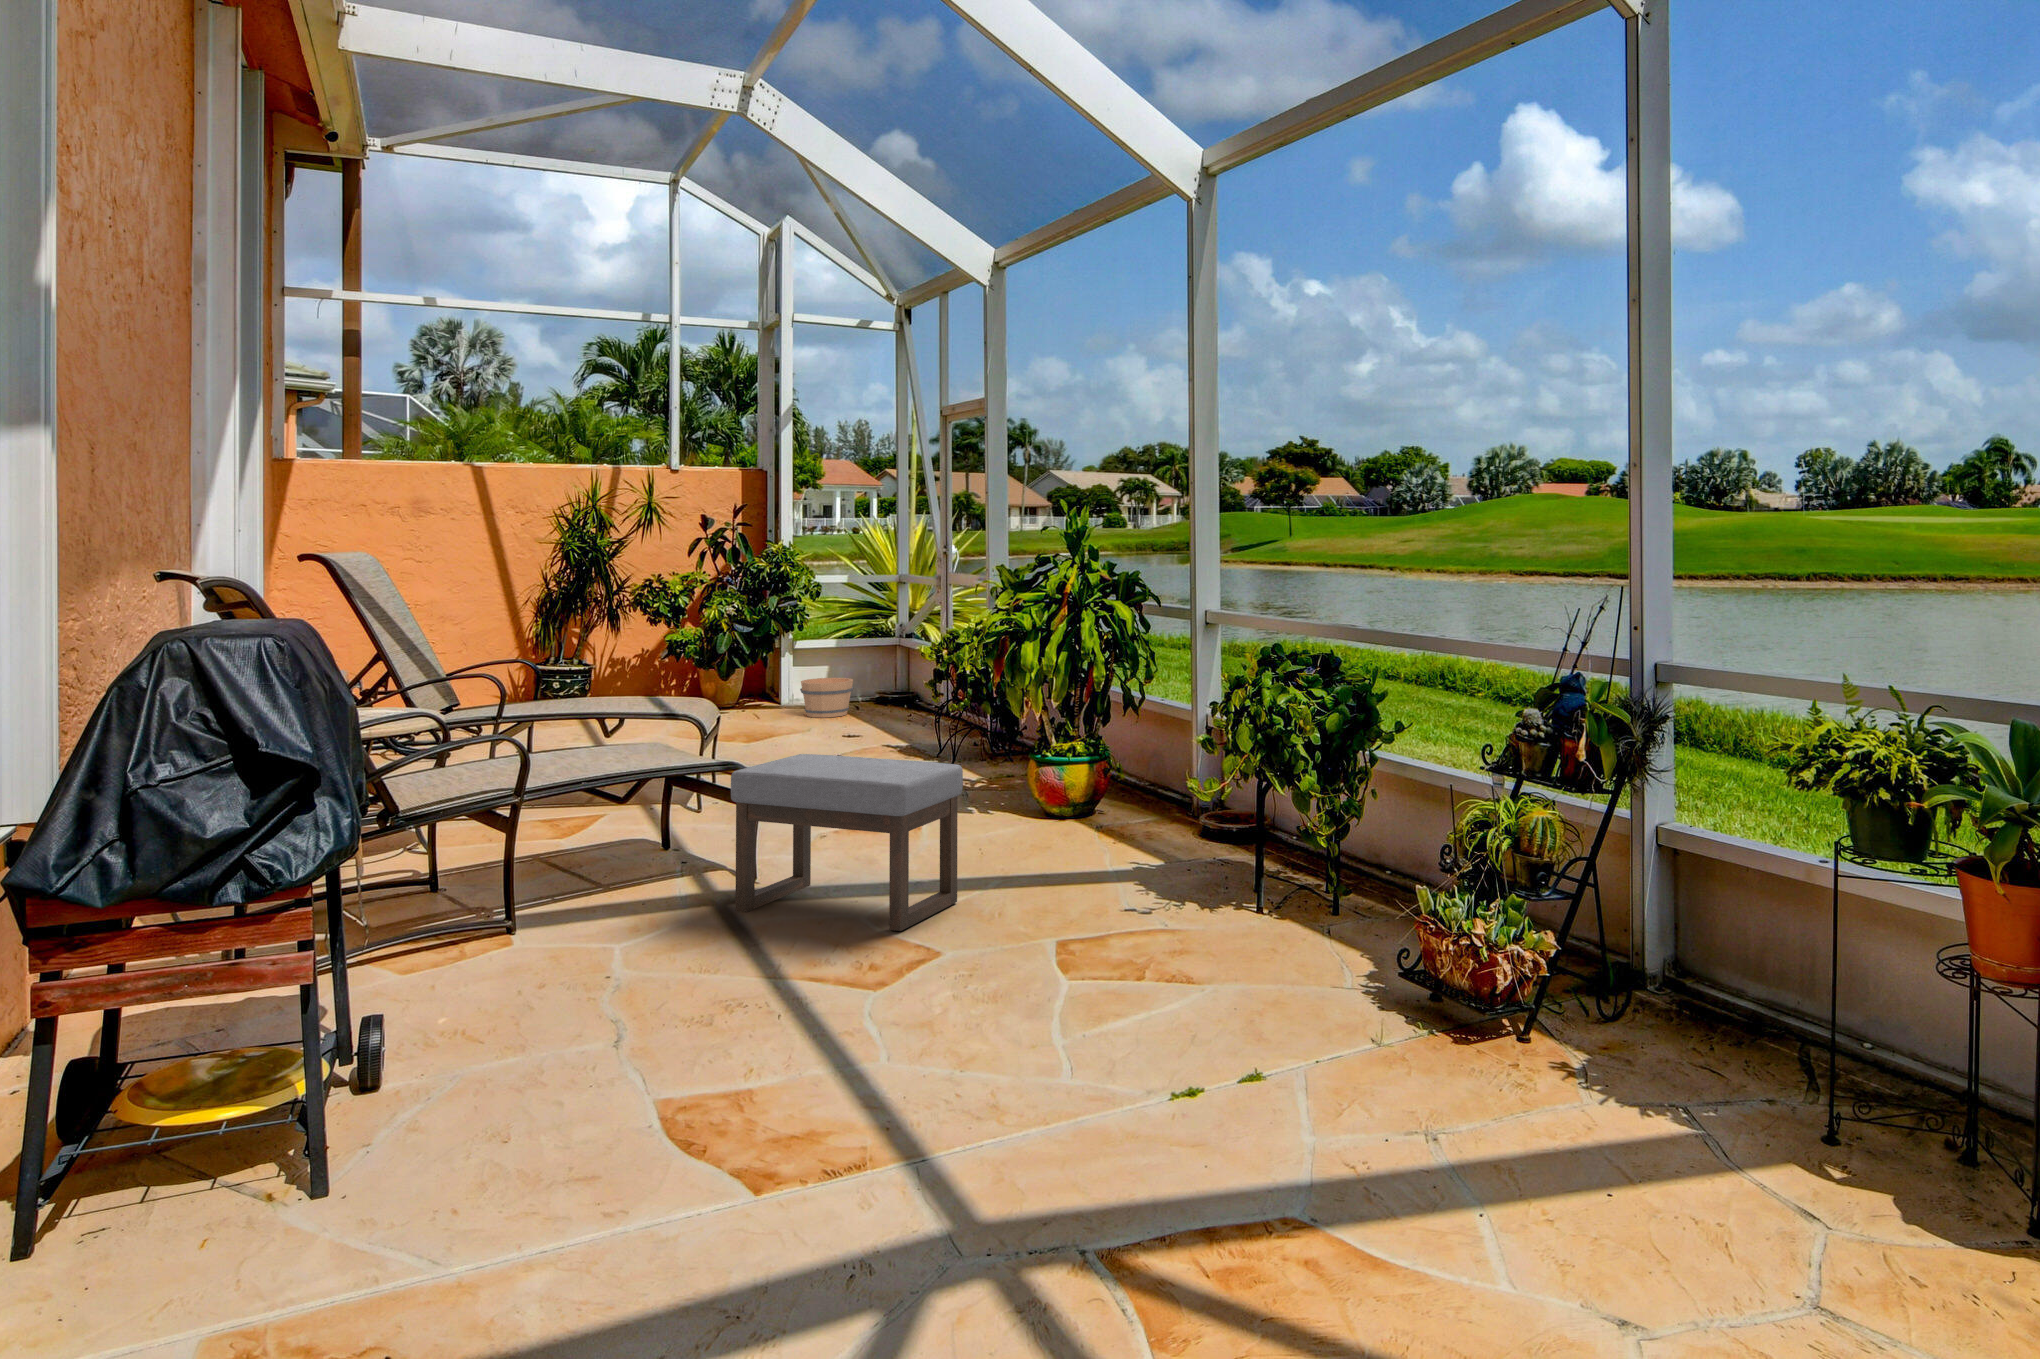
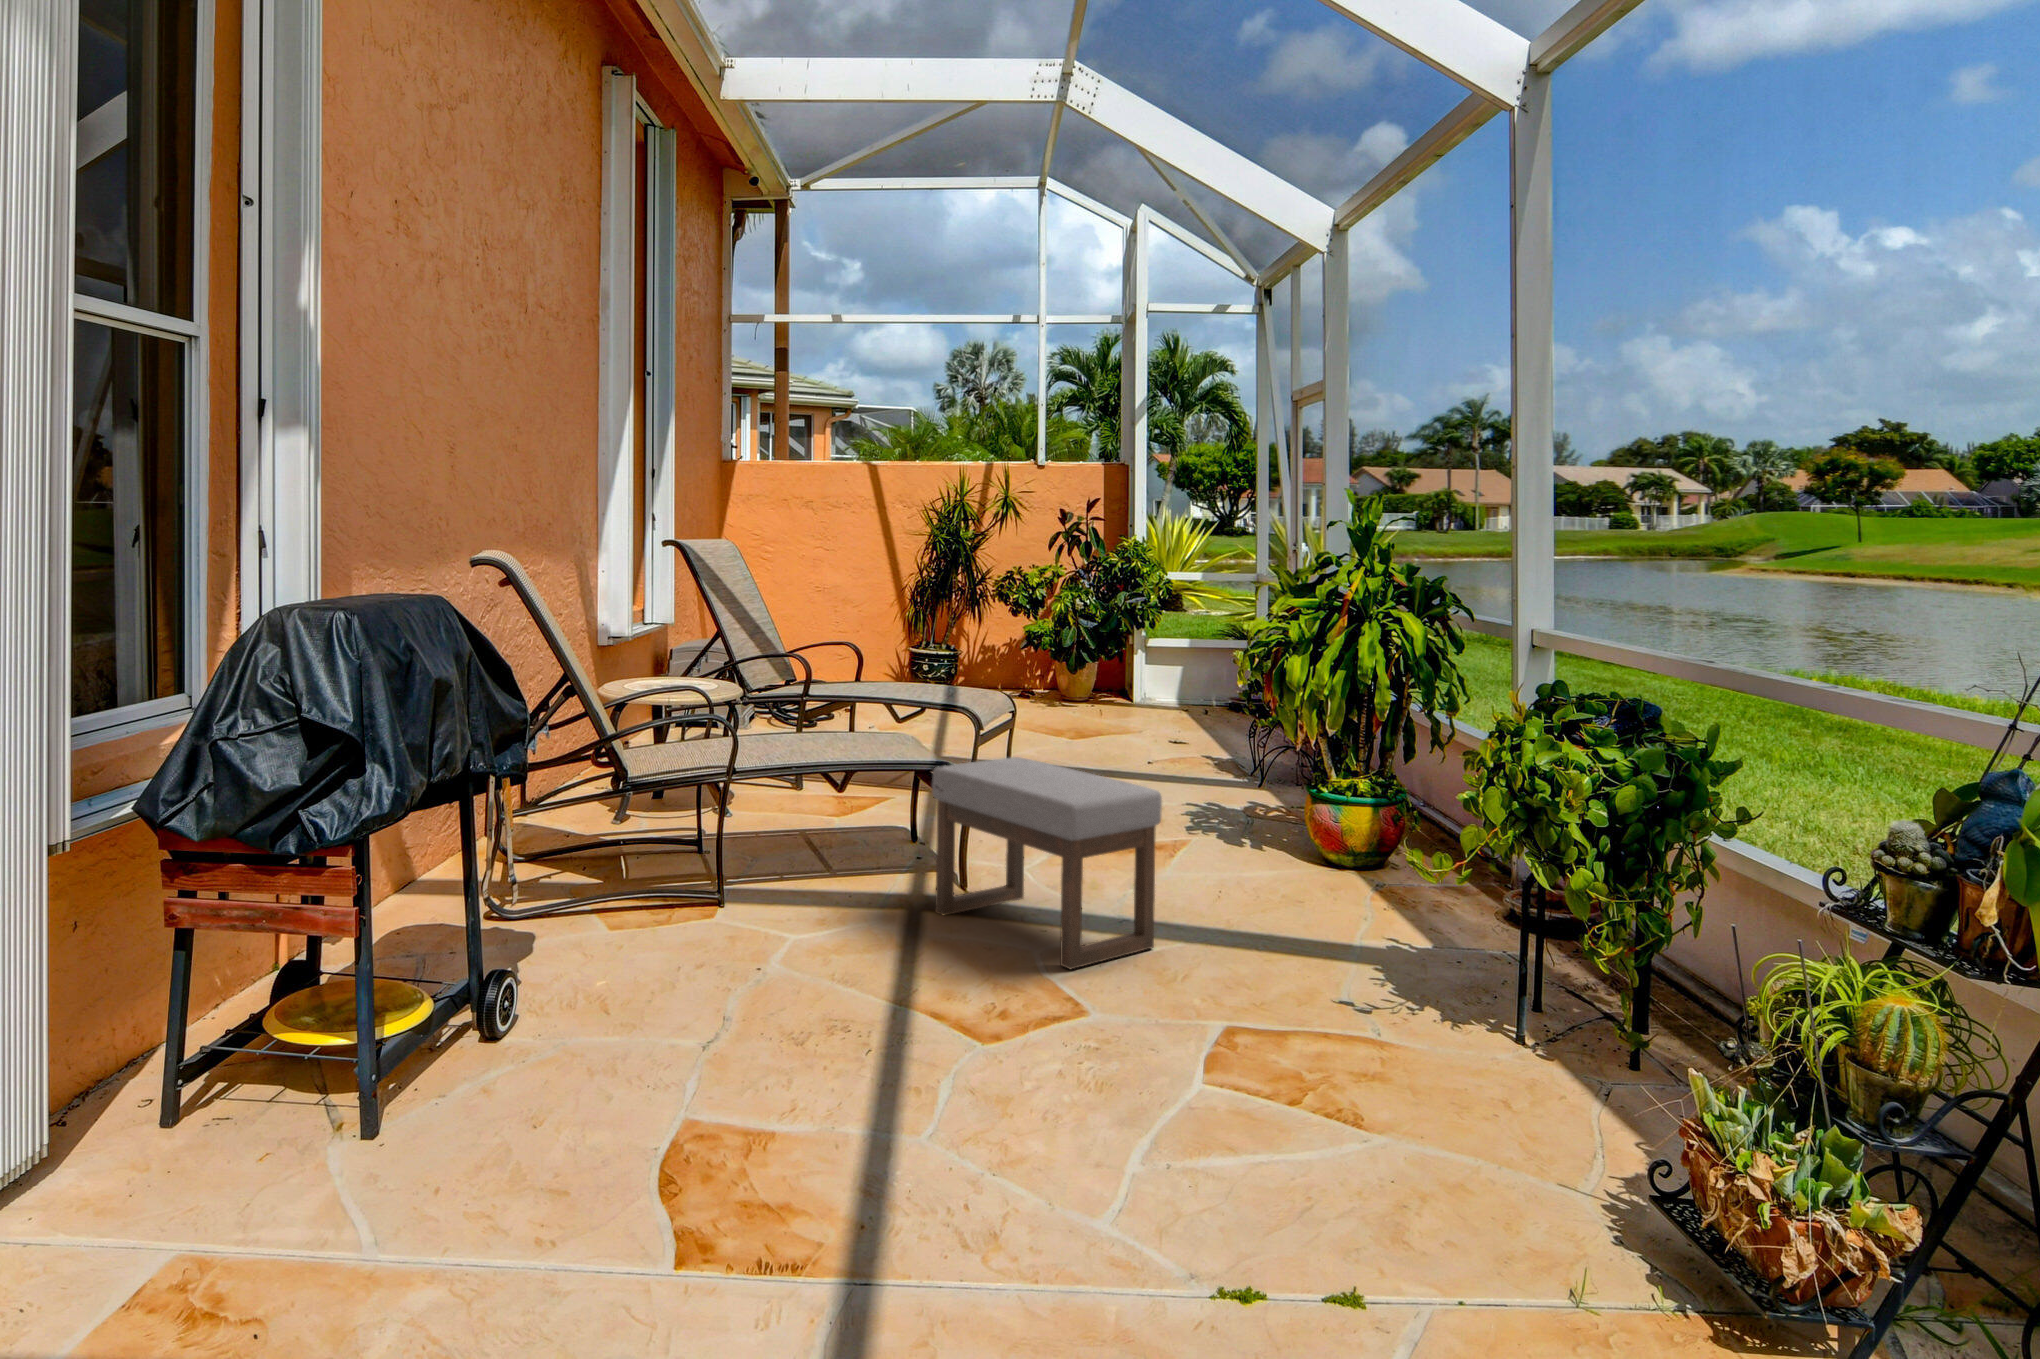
bucket: present [800,678,854,718] -> none [1149,680,1204,722]

